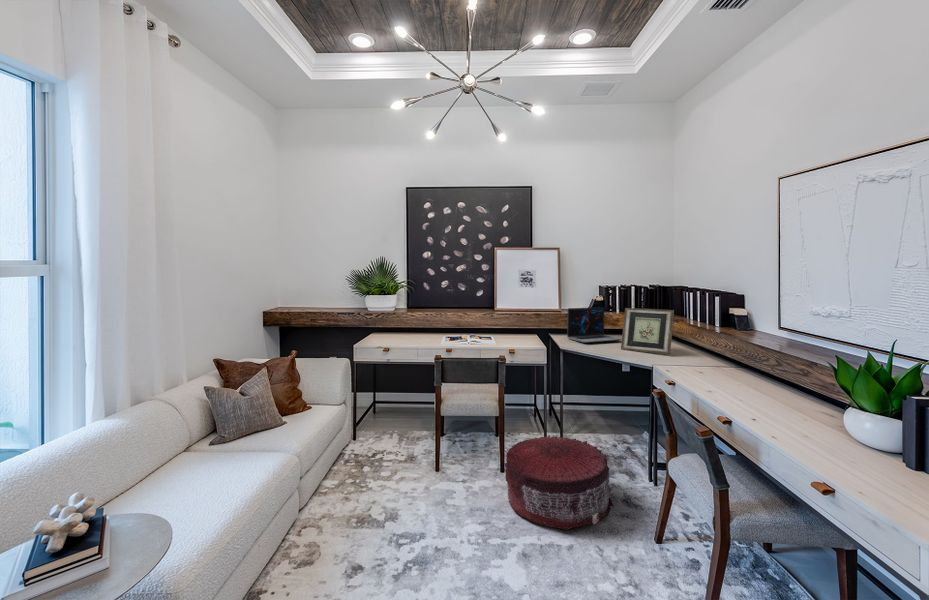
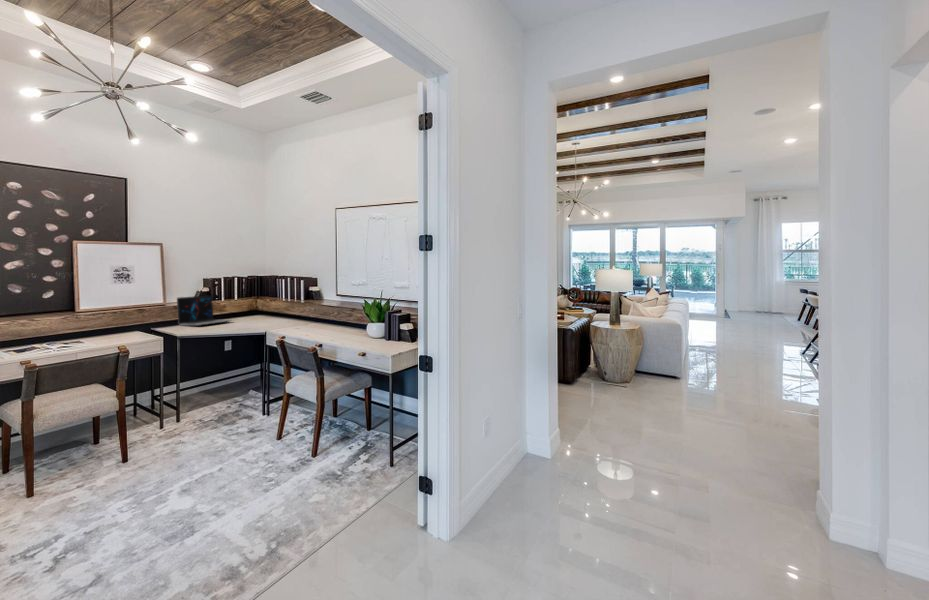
picture frame: present [621,308,674,354] -> none [233,291,273,326]
pouf: present [504,435,613,530] -> none [137,397,244,466]

